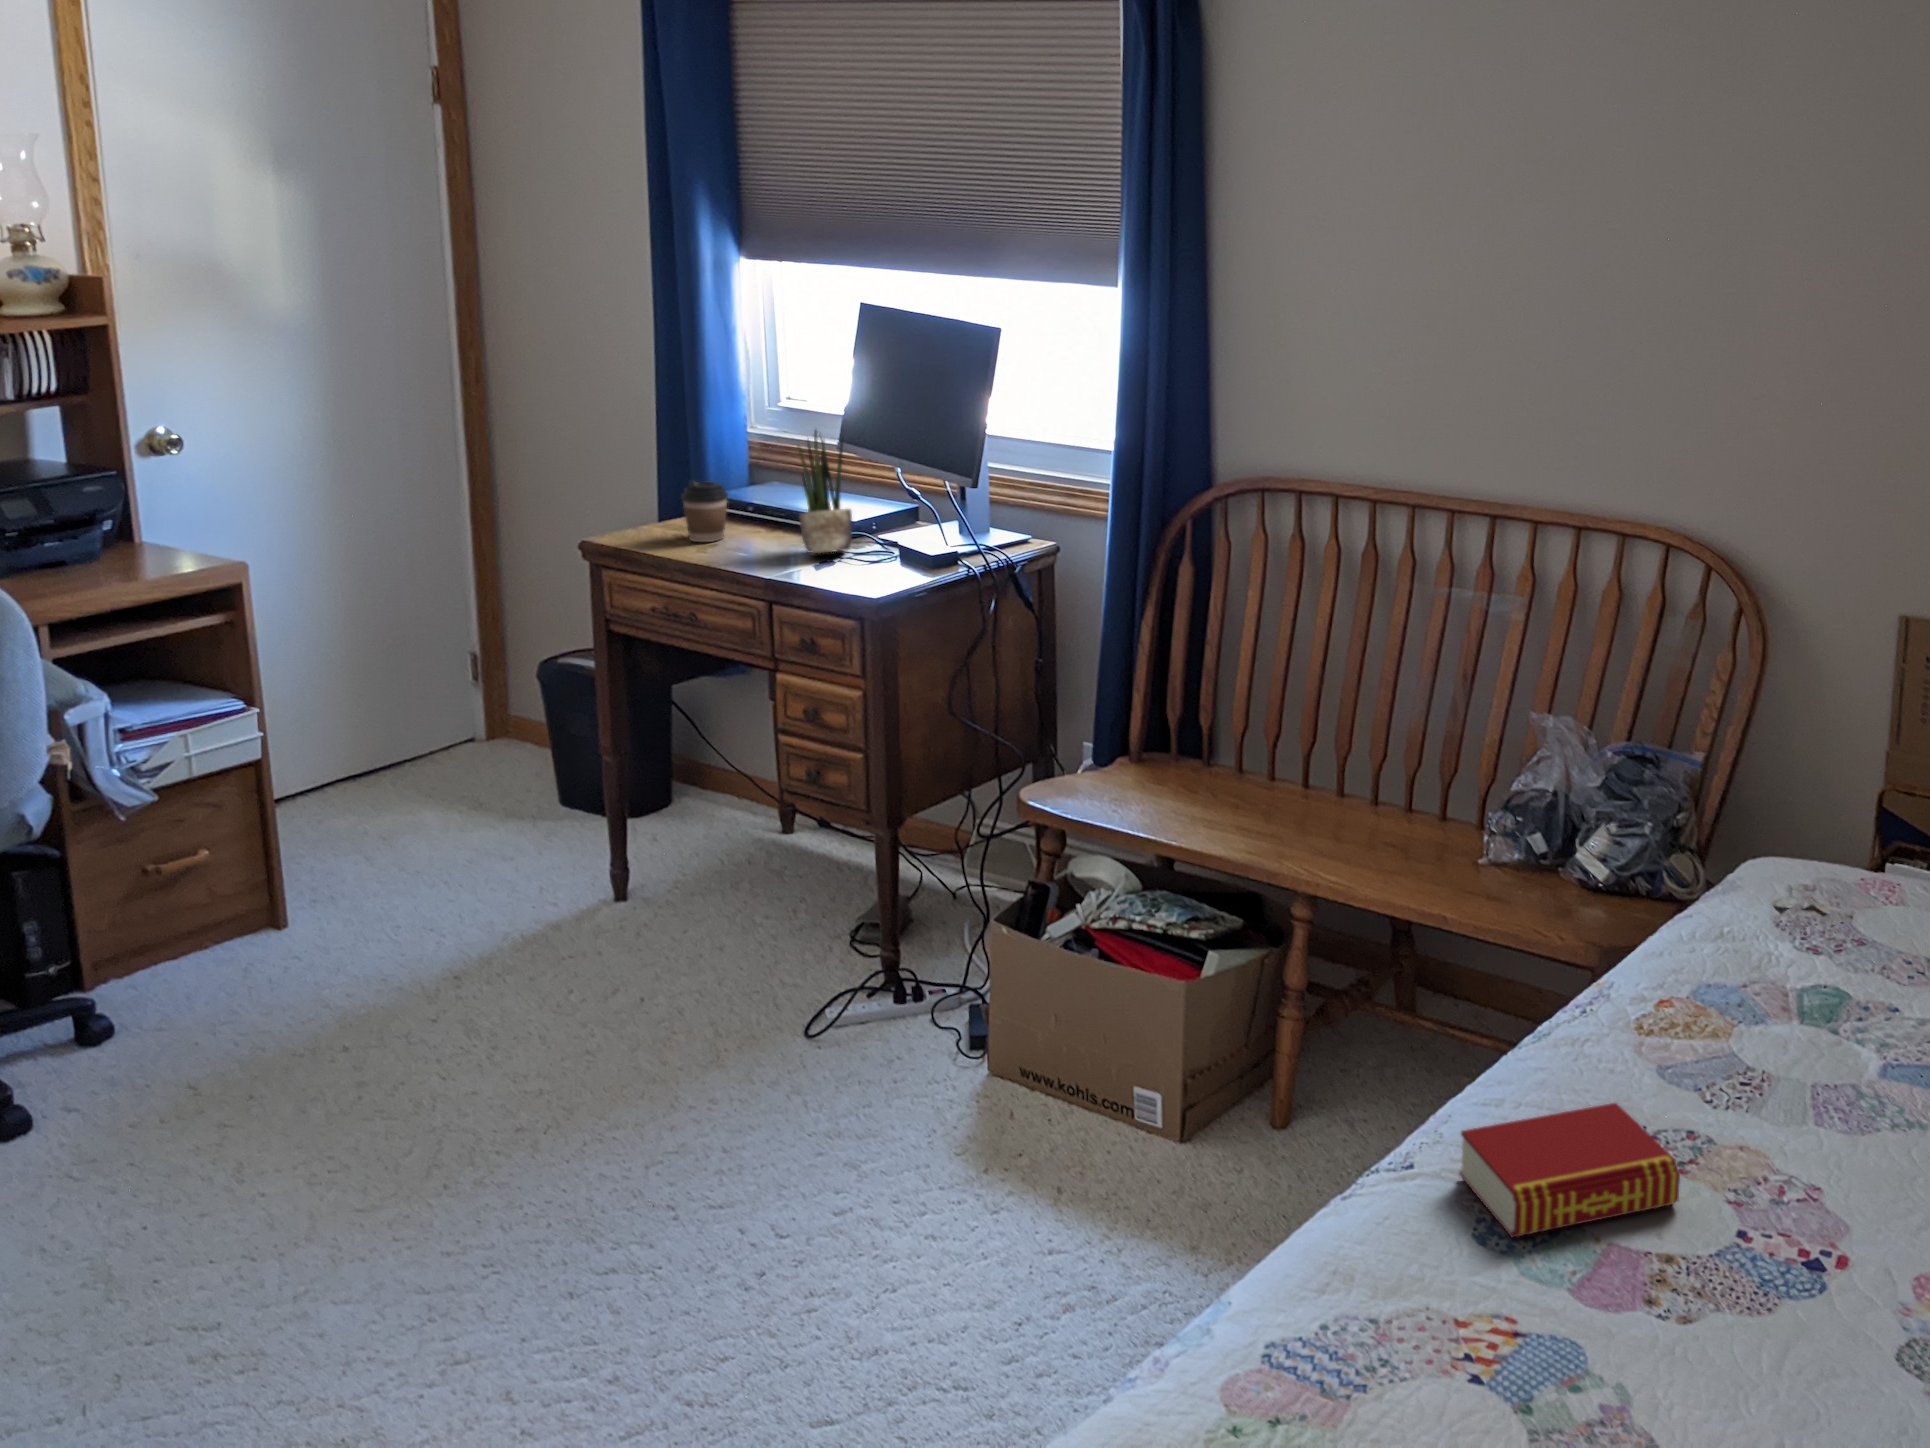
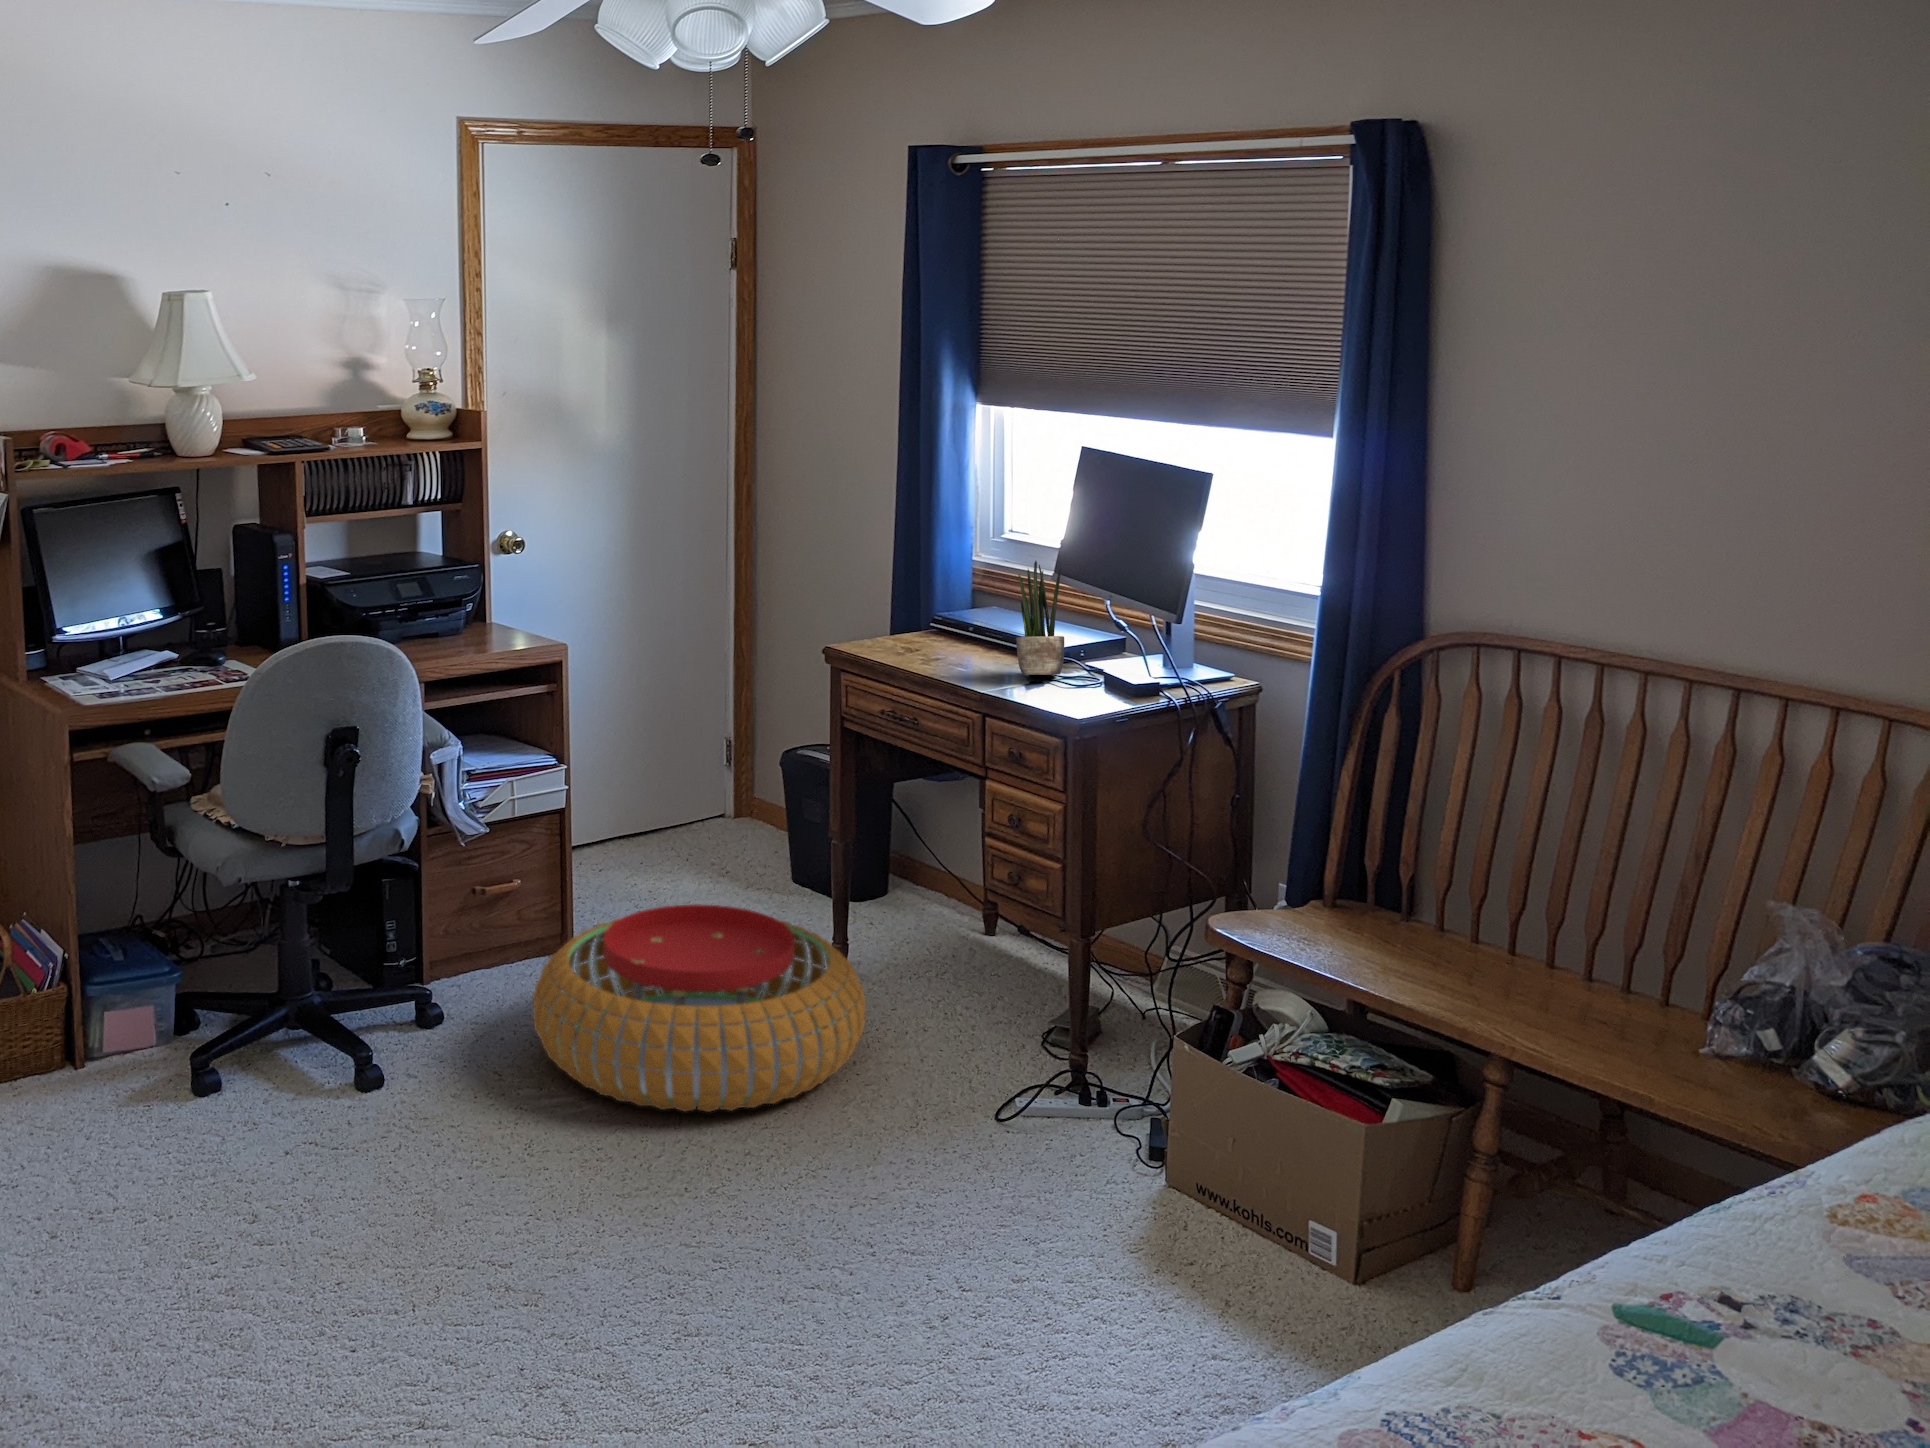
coffee cup: present [682,480,728,542] -> none [914,602,955,658]
pouf: none [231,847,654,1102] -> present [533,904,866,1112]
book: present [1460,1103,1680,1237] -> none [1606,1268,1853,1387]

